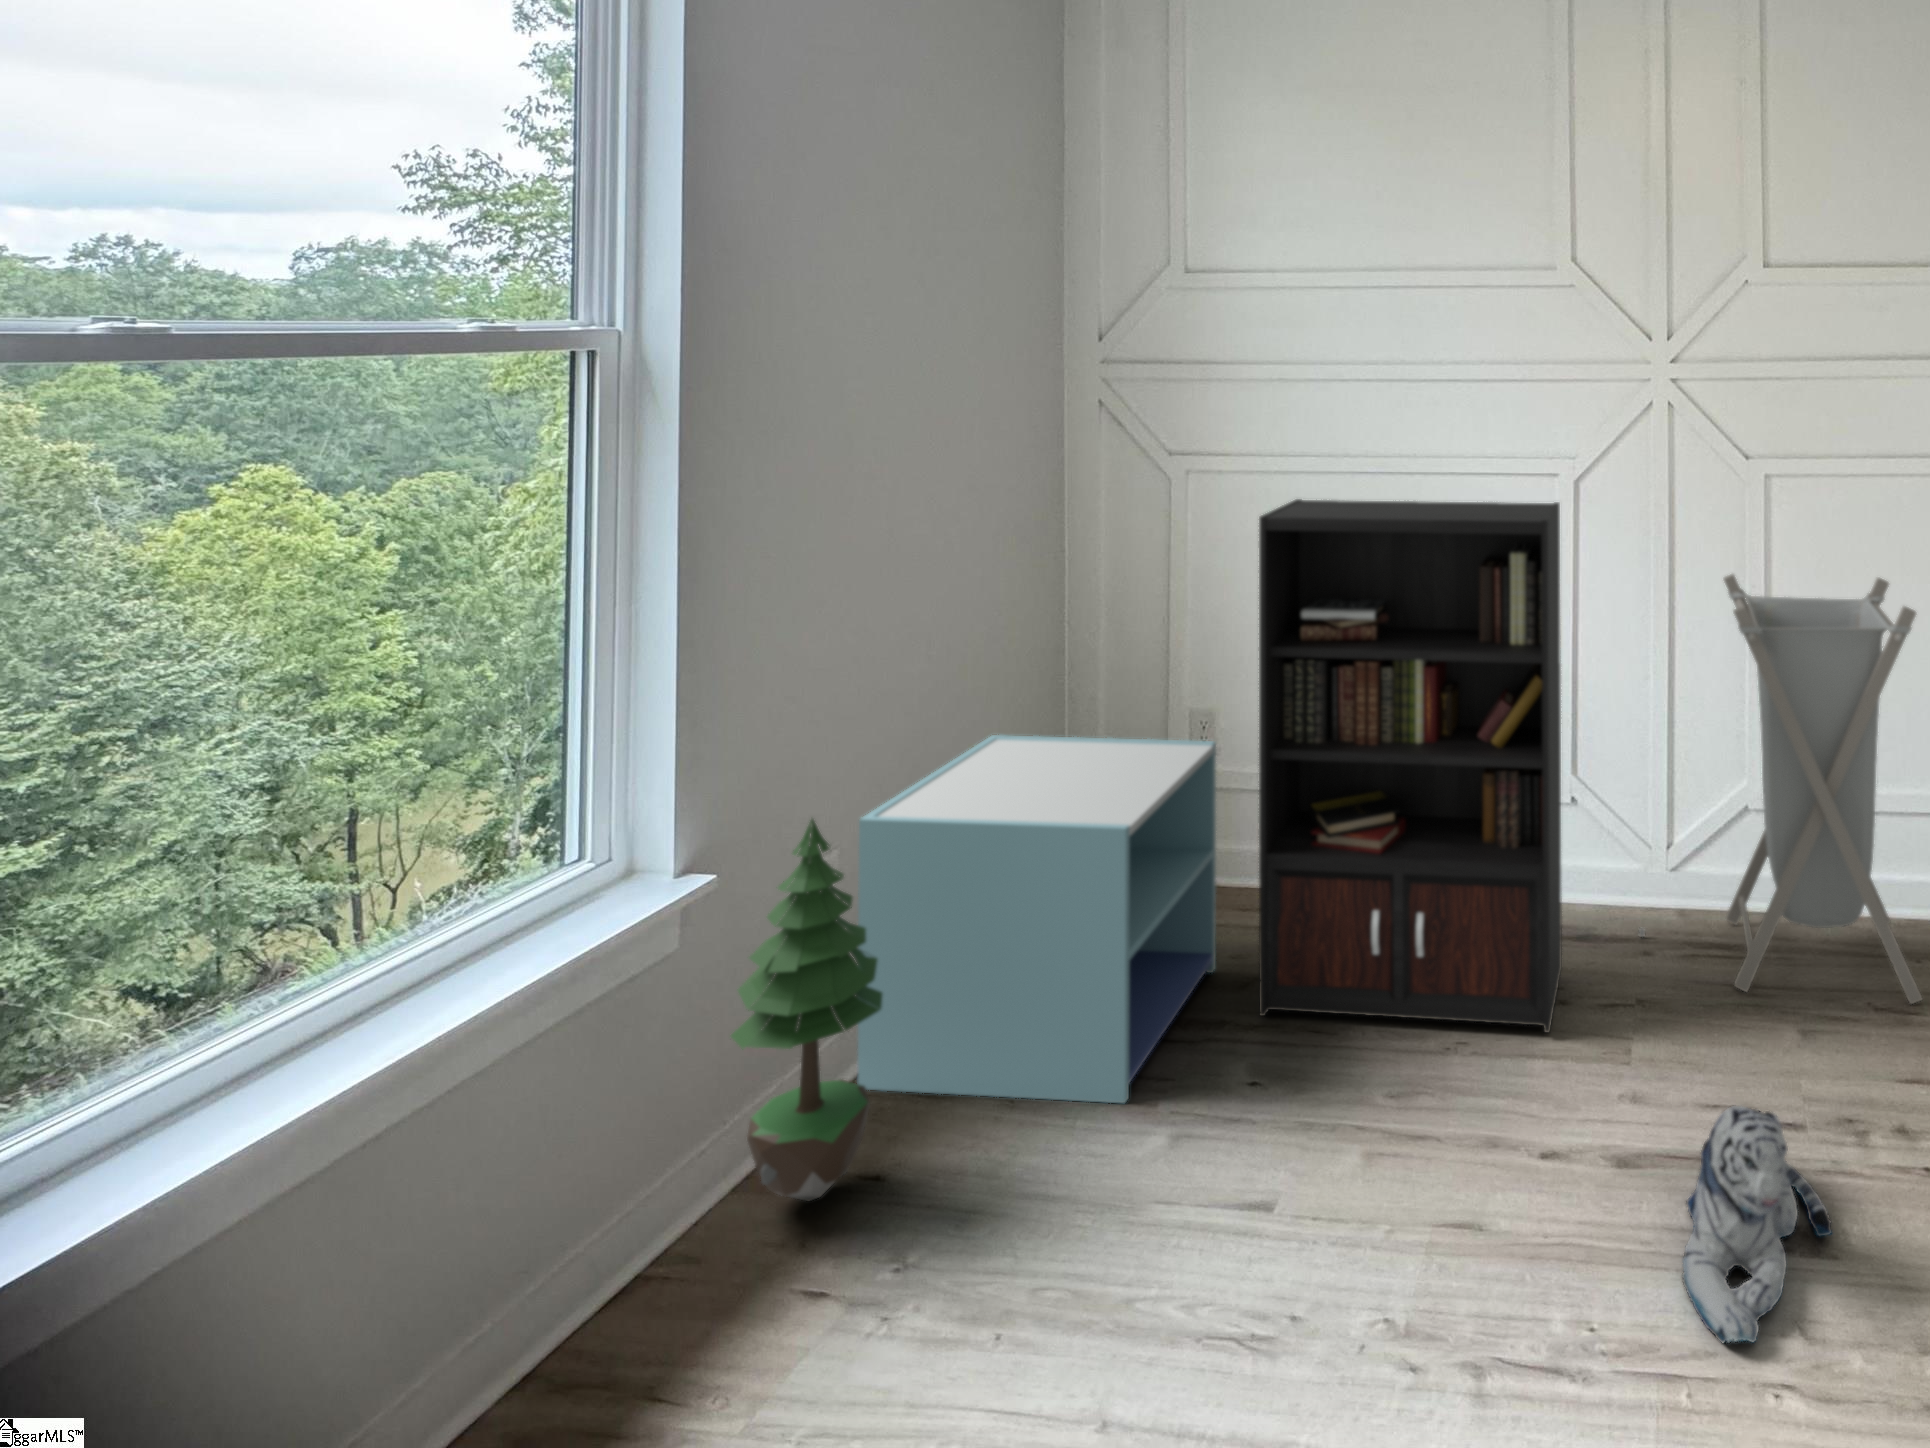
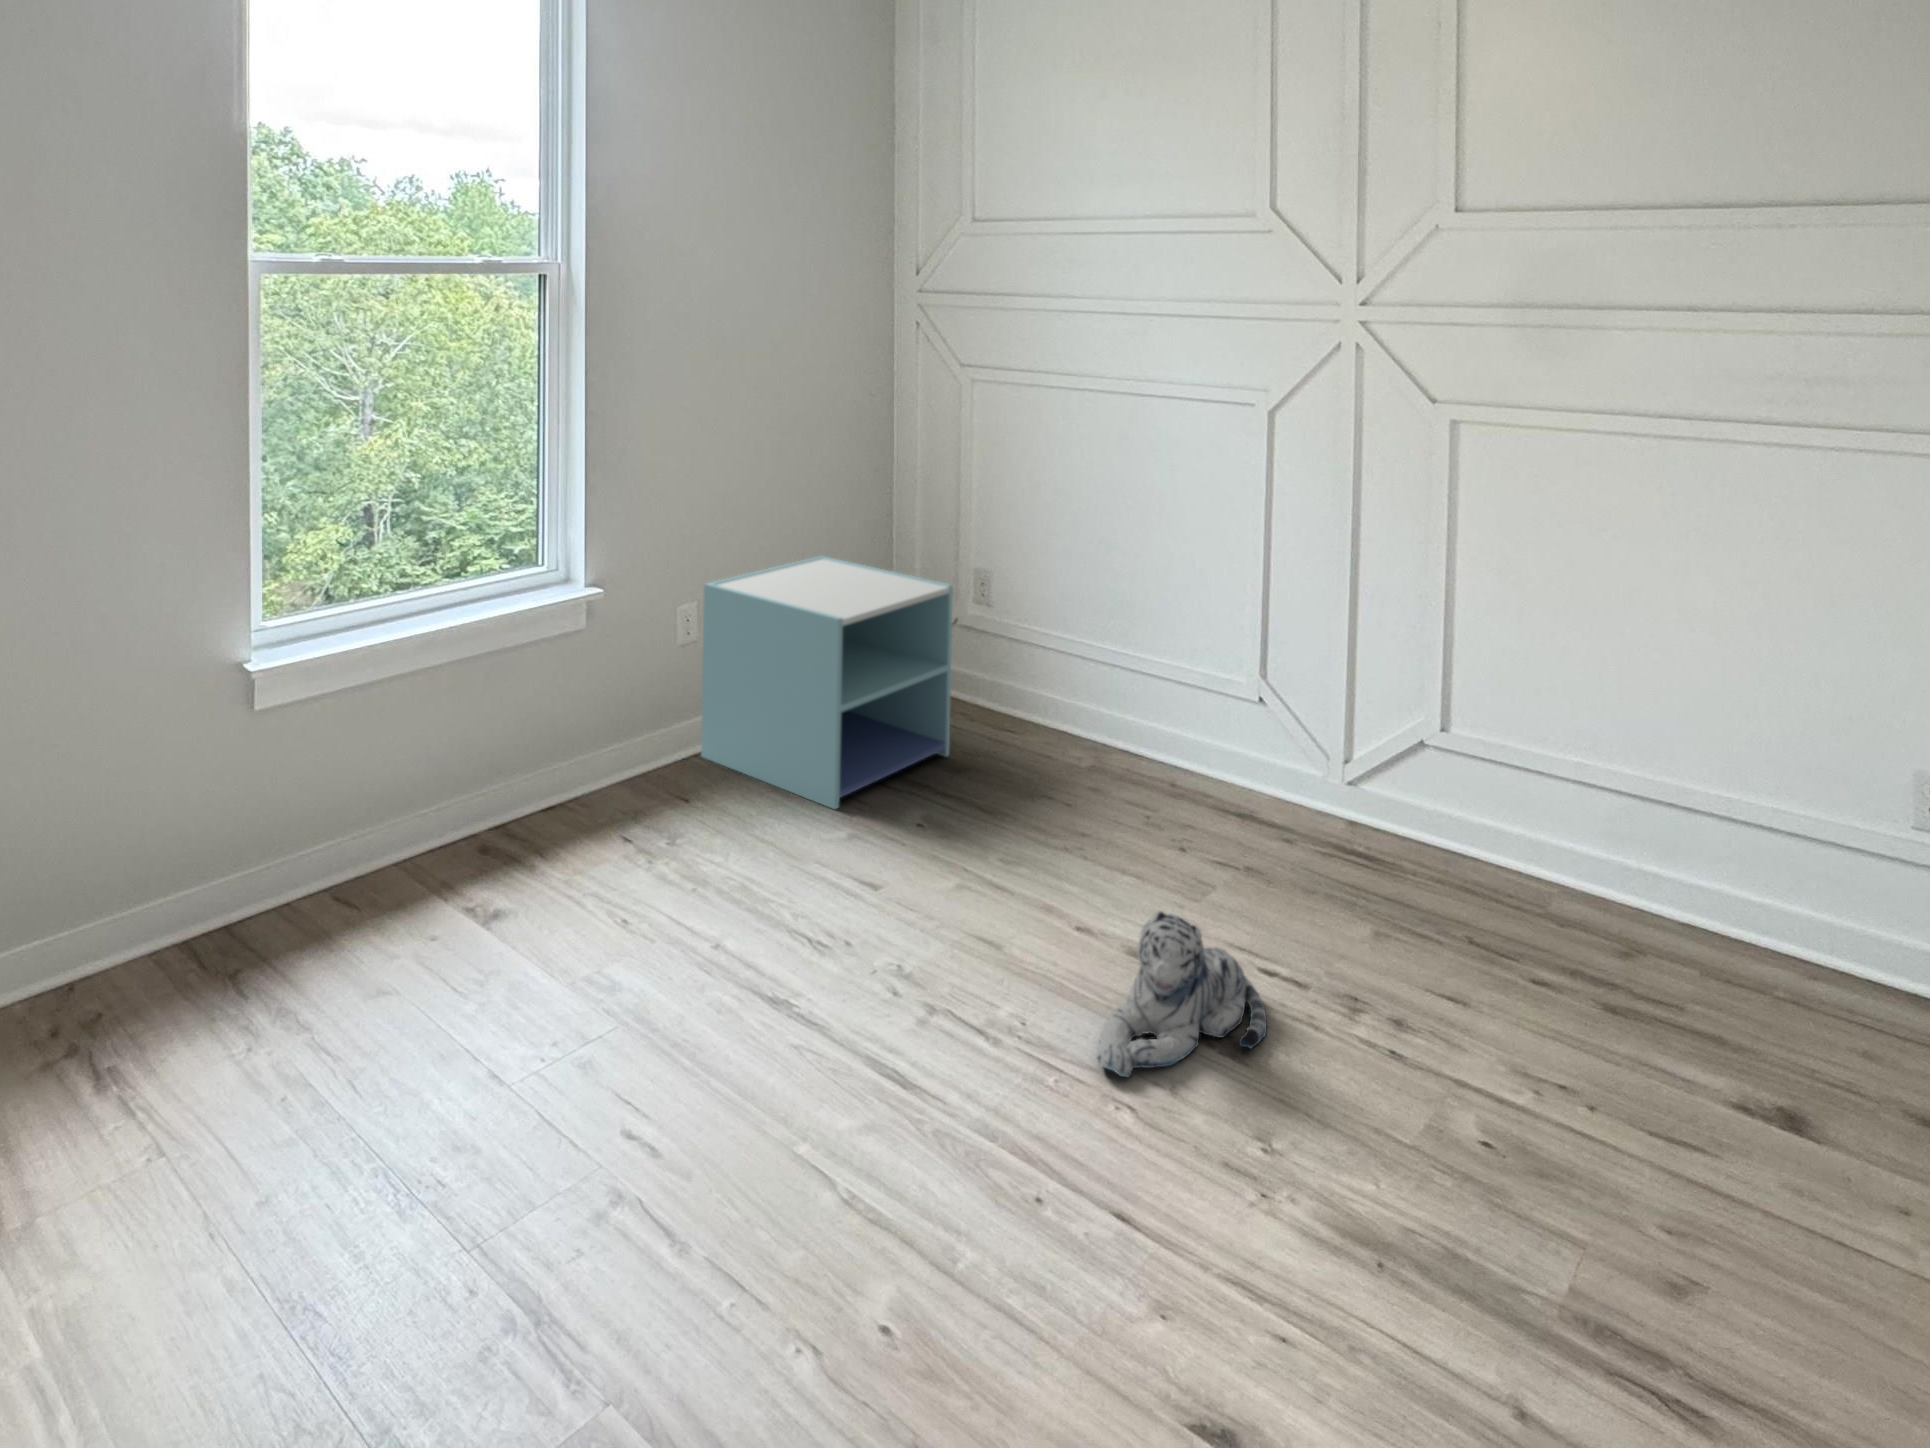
bookcase: present [1259,499,1645,1032] -> none [953,407,1303,861]
laundry hamper: present [1724,574,1922,1004] -> none [1346,515,1574,948]
potted tree: present [731,819,883,1201] -> none [602,566,687,800]

